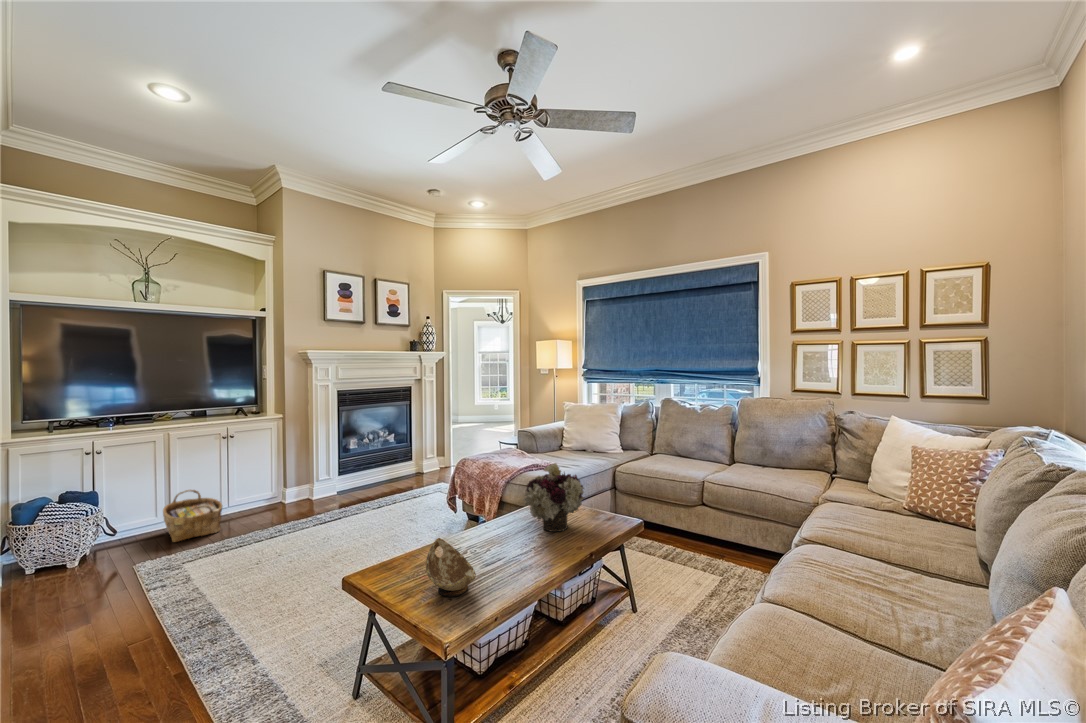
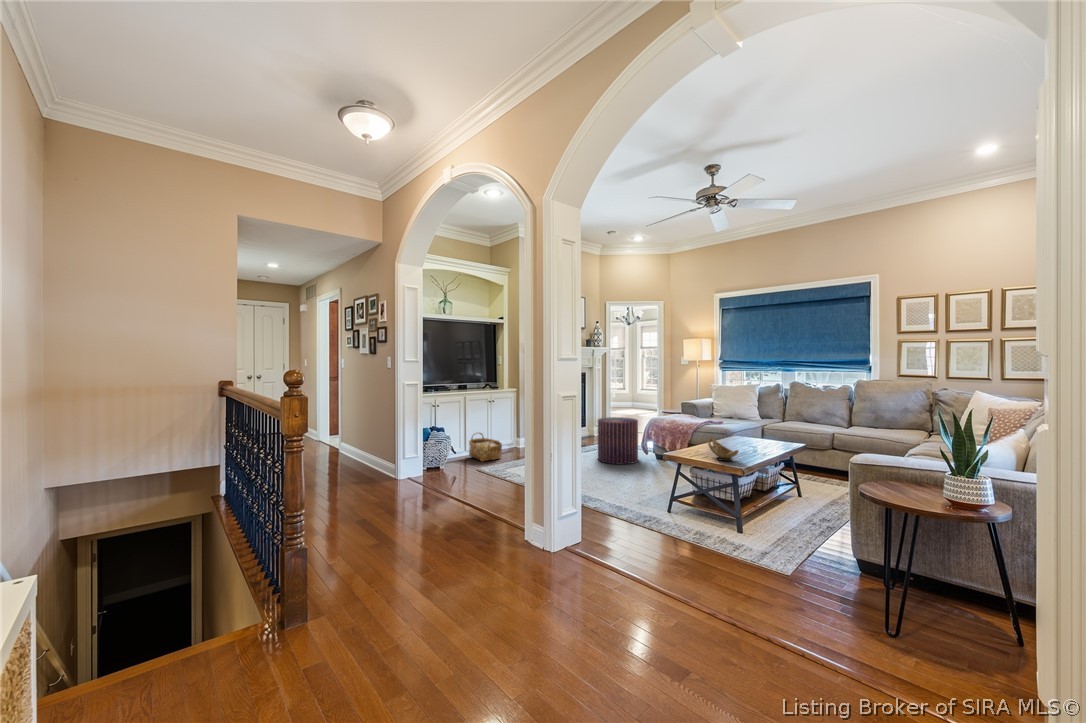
pouf: none [373,458,437,537] -> present [598,417,638,464]
flower arrangement: present [523,463,585,532] -> none [735,409,771,447]

